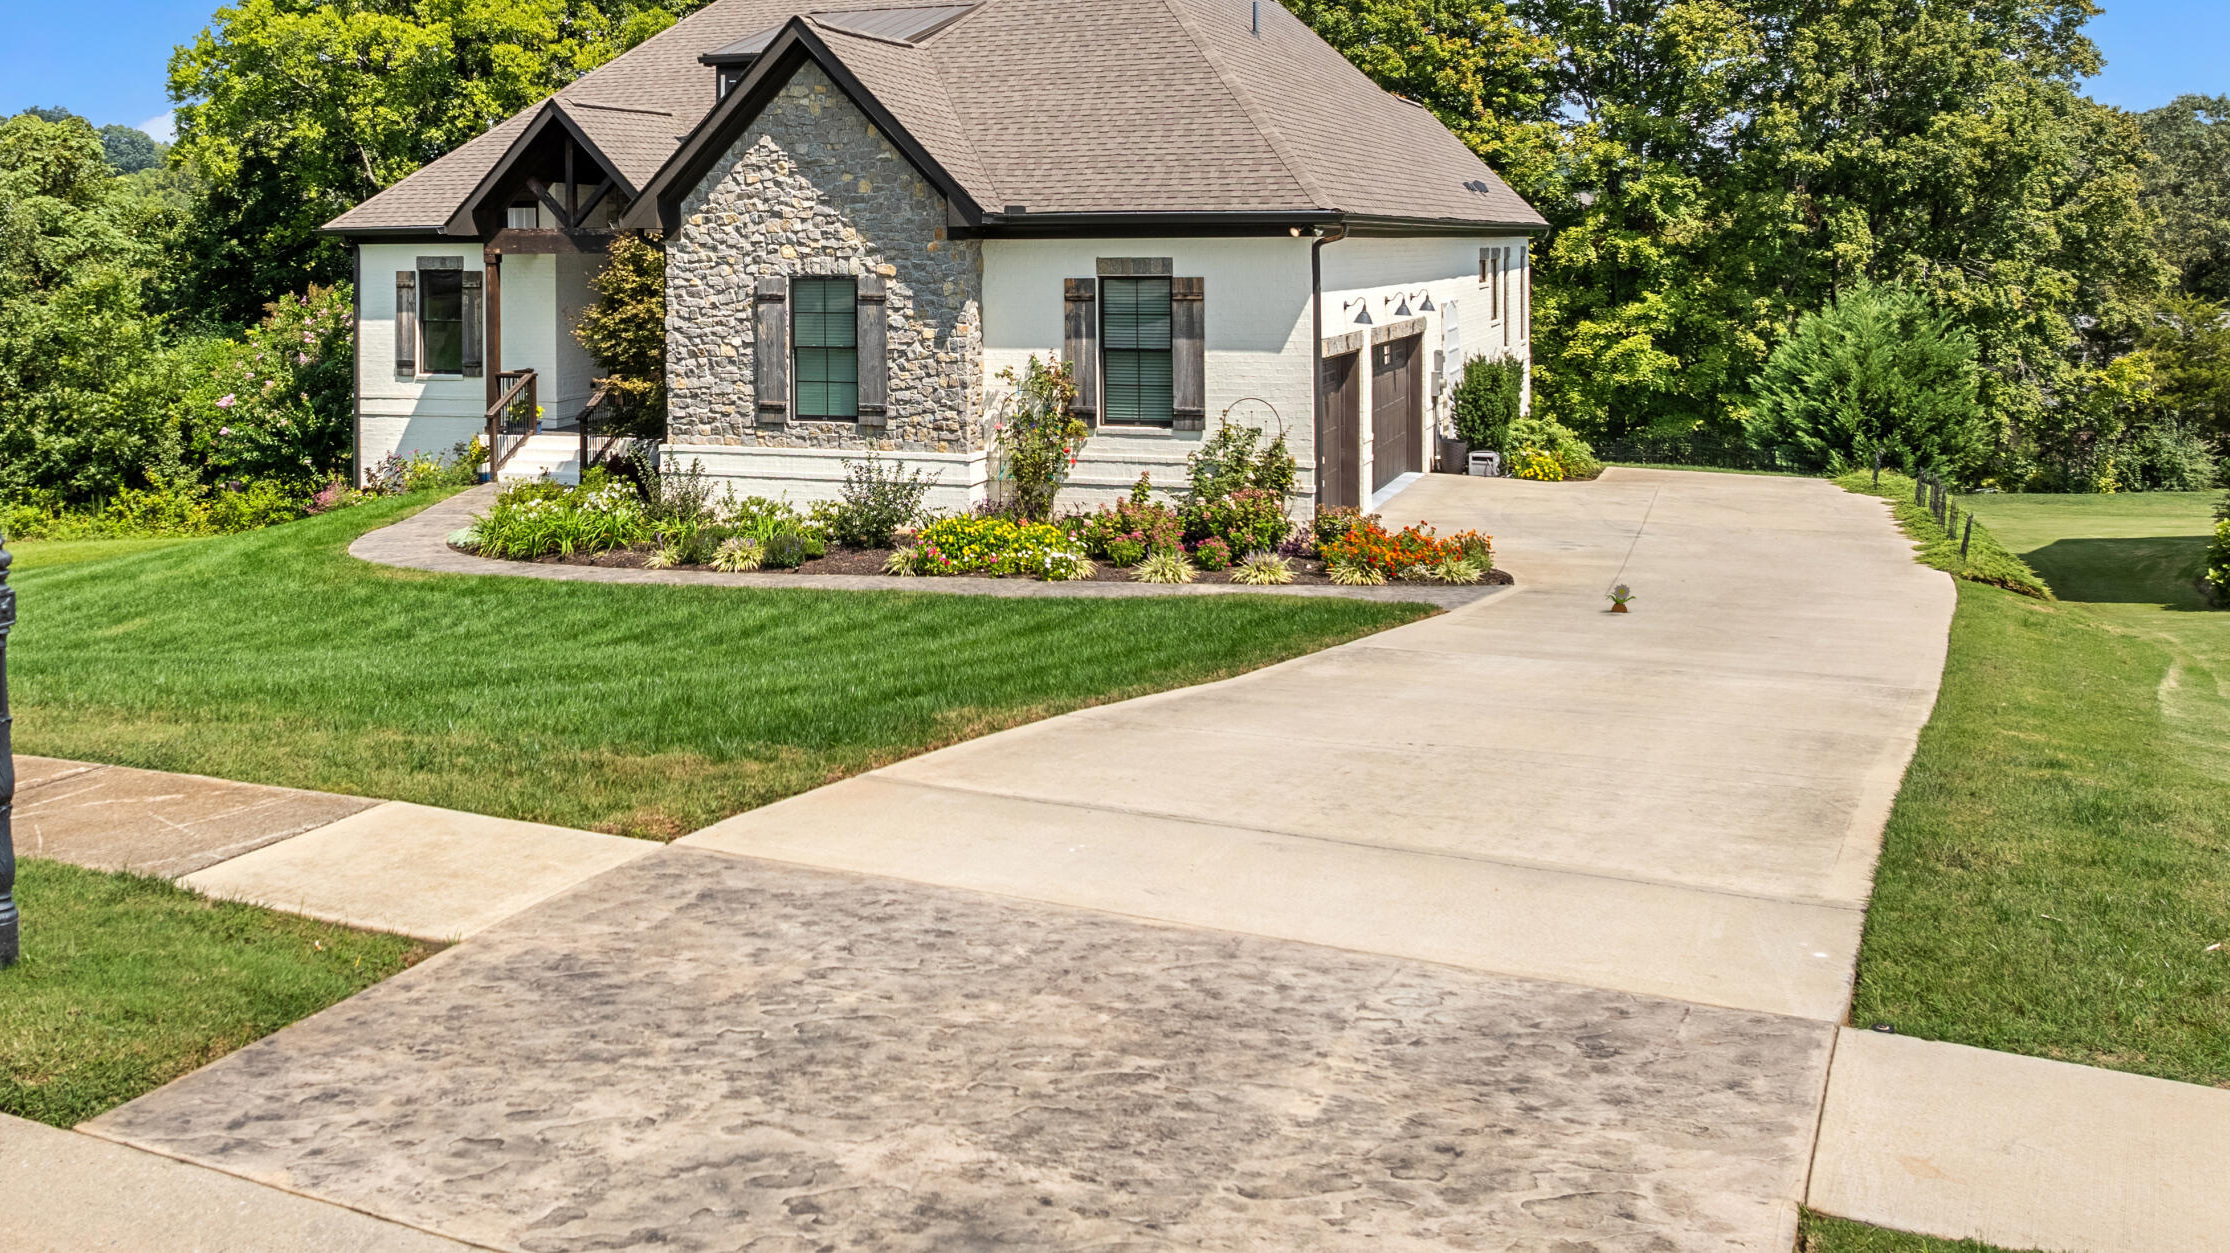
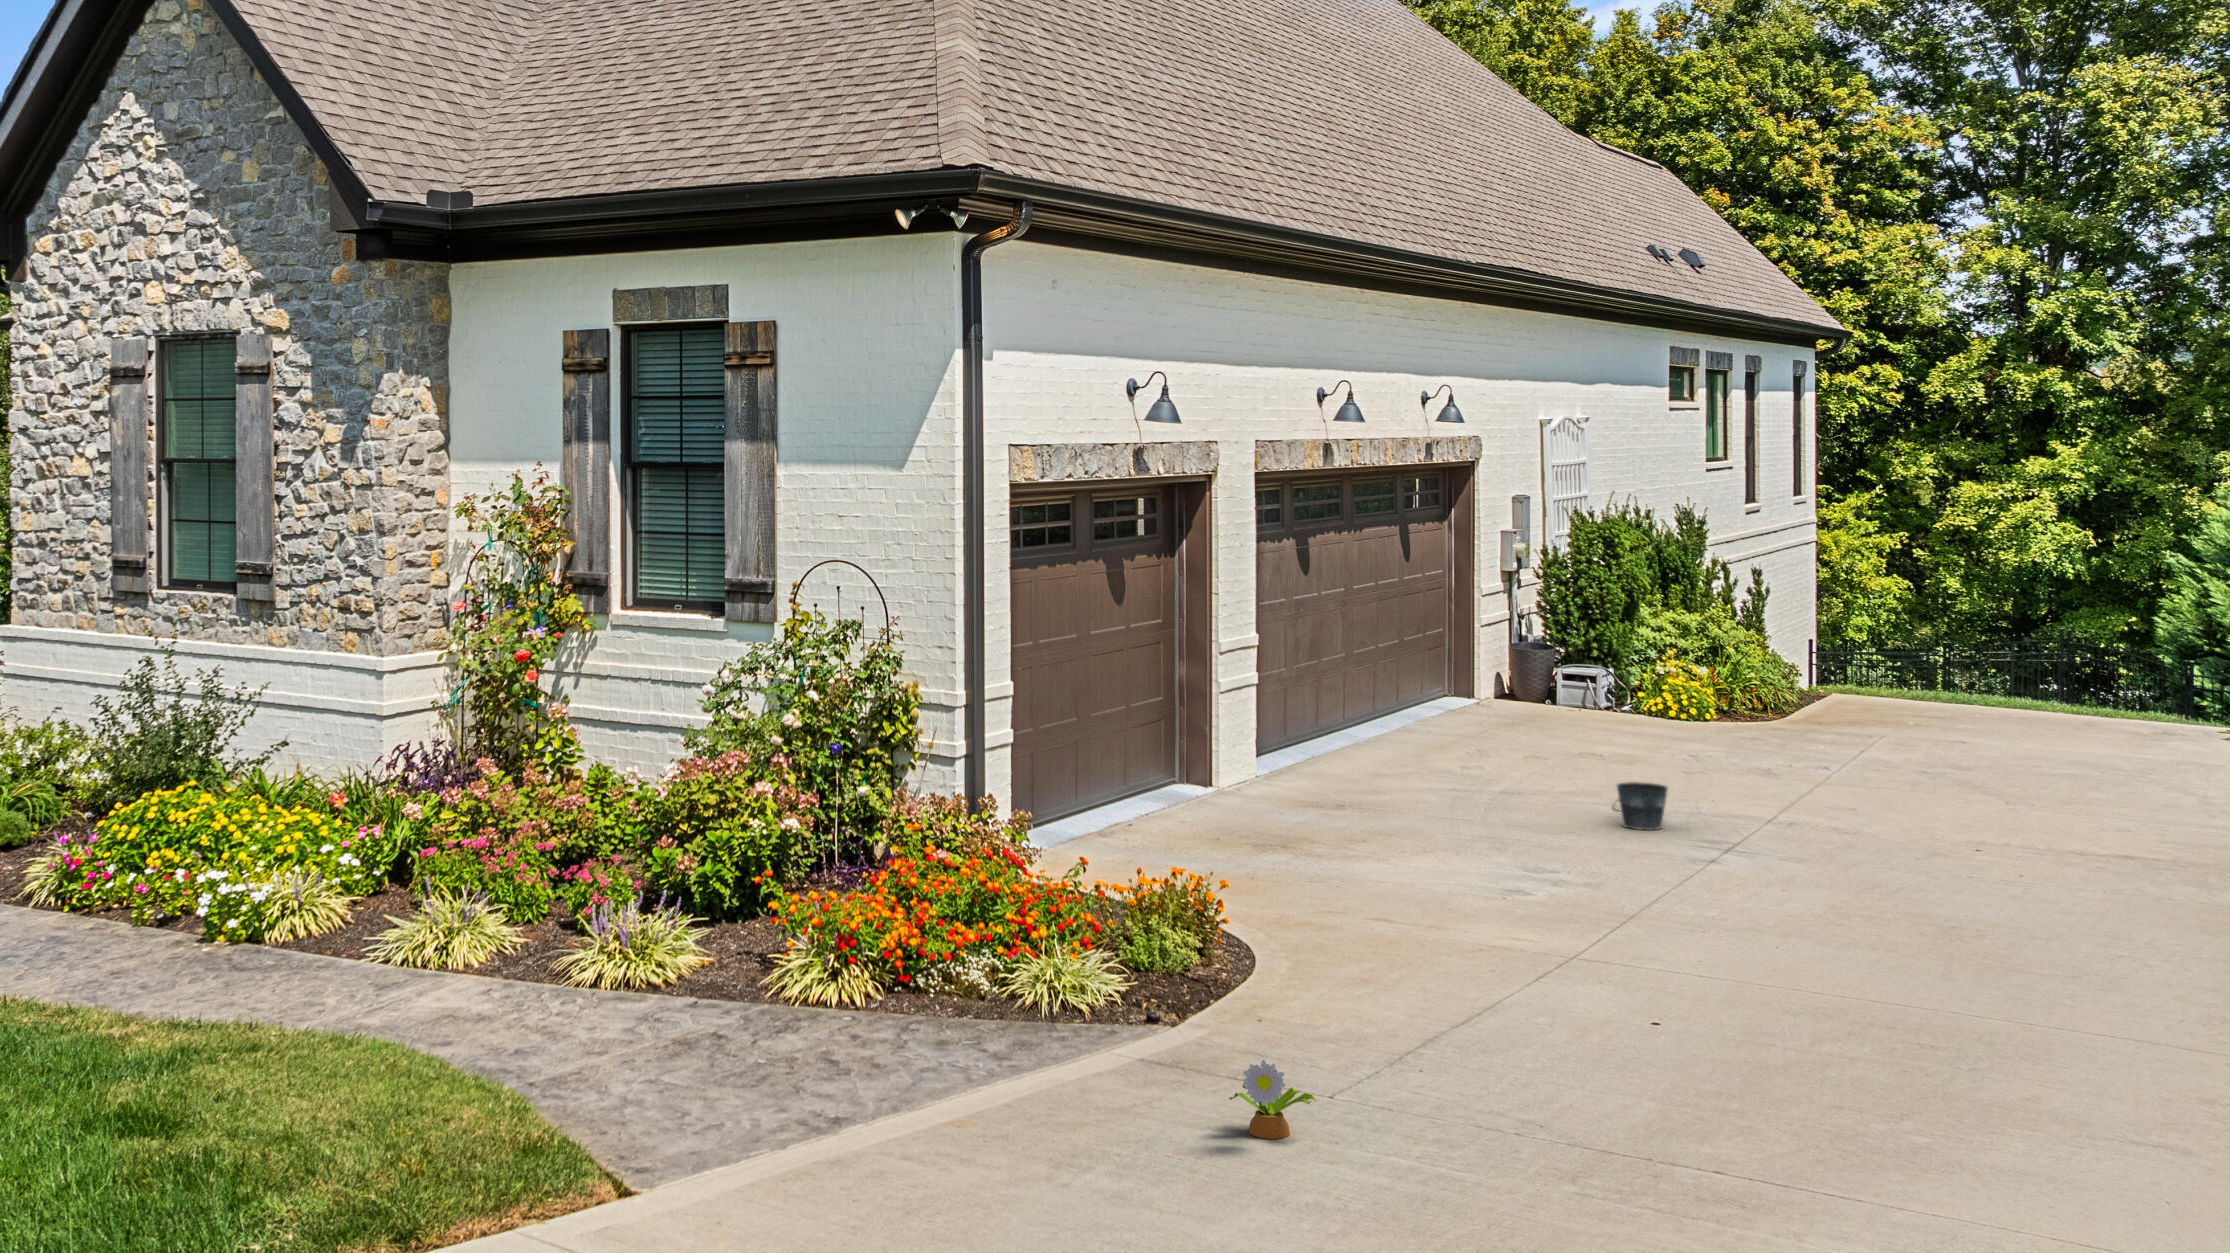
bucket: none [1574,507,1603,530] -> present [1612,782,1668,830]

